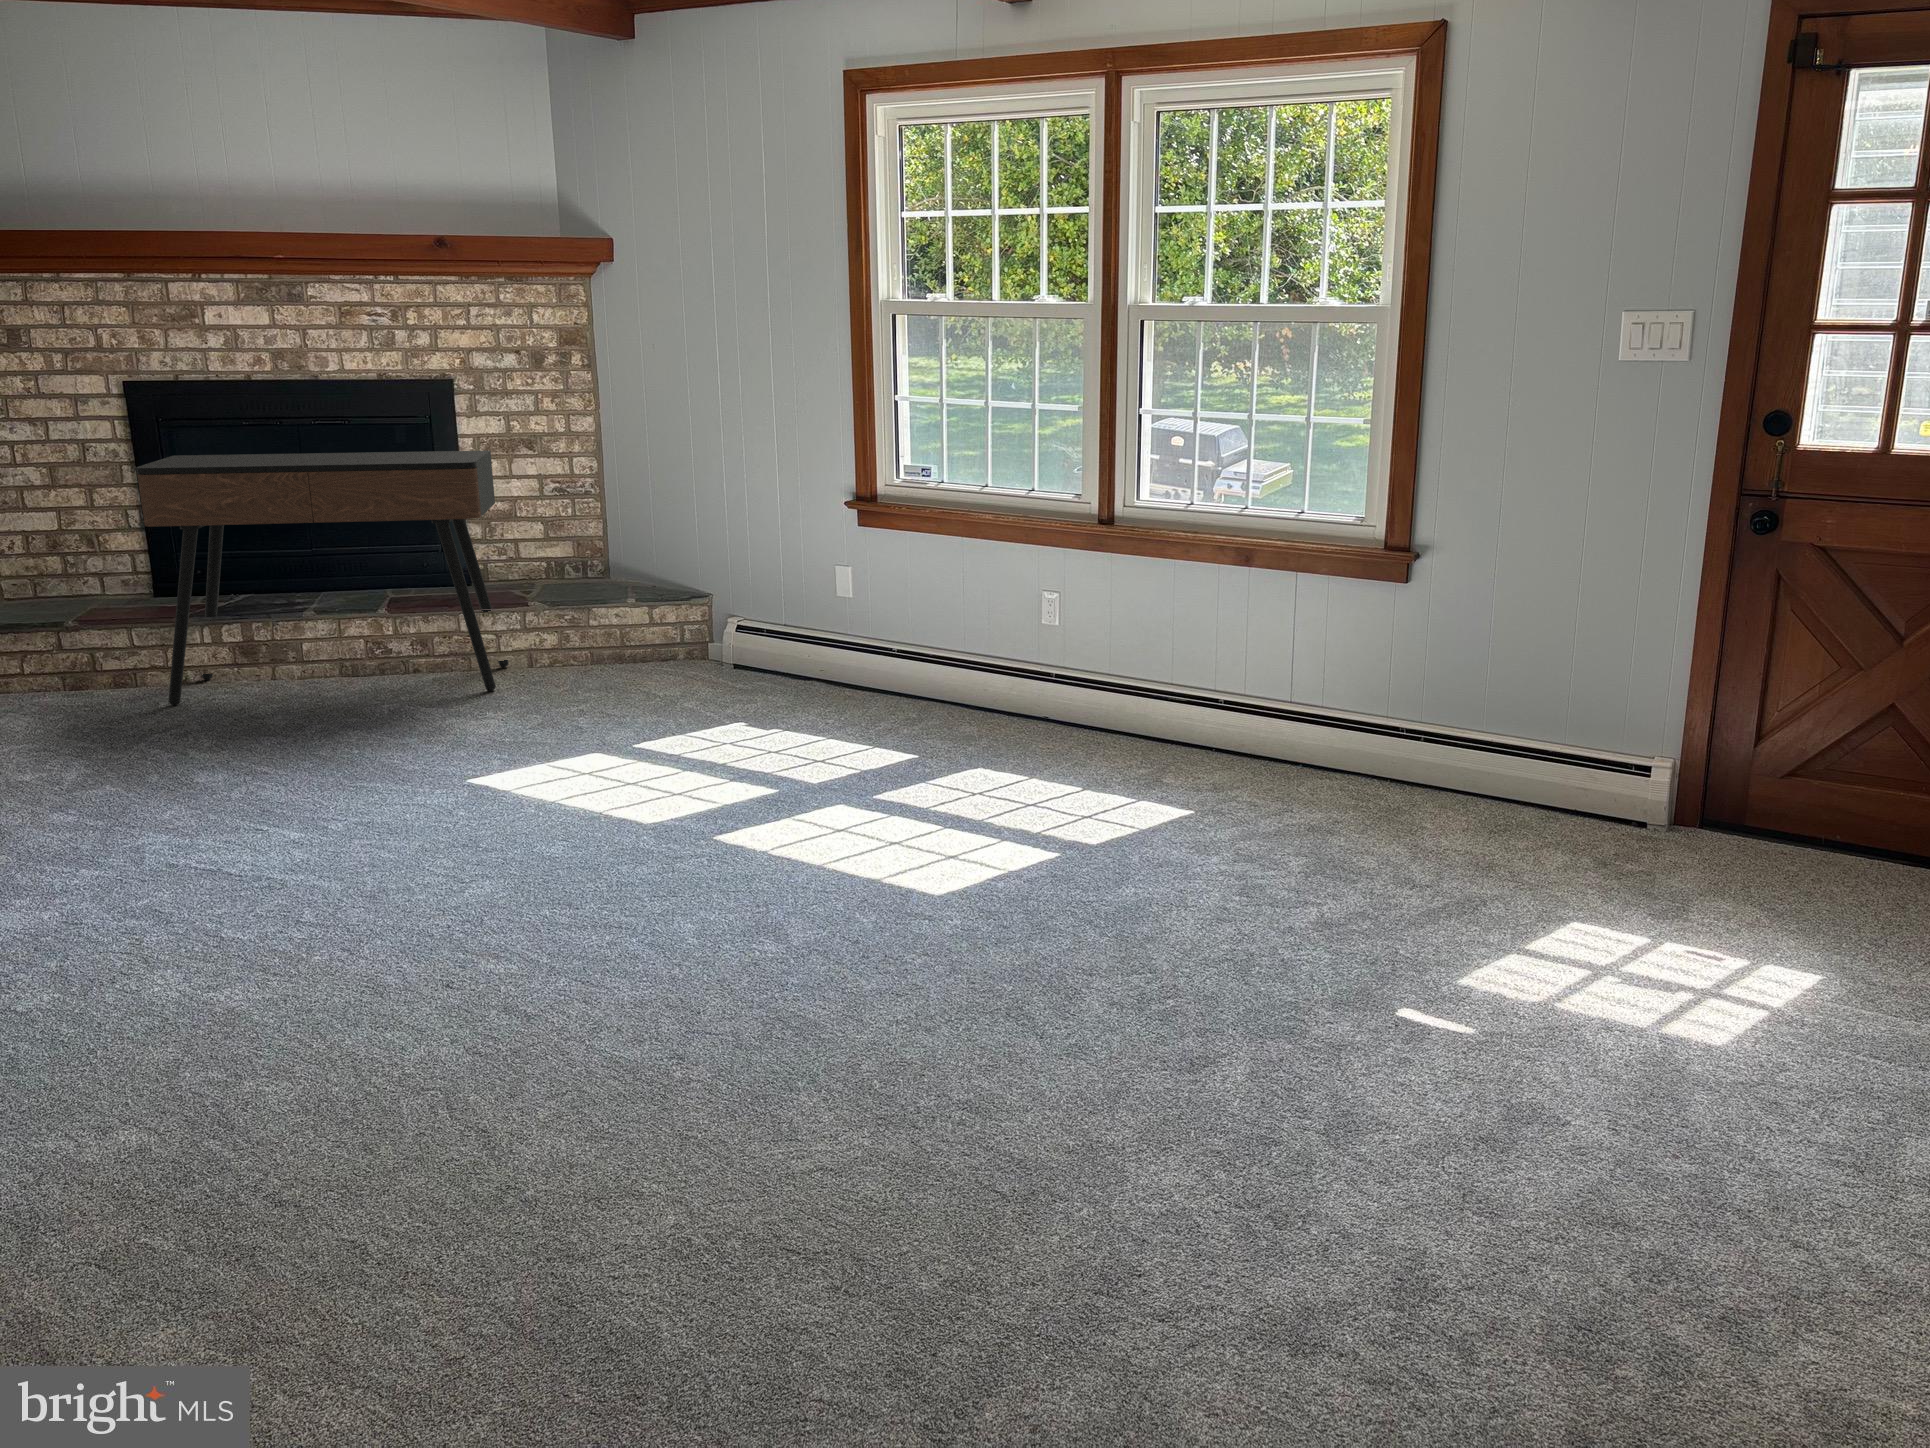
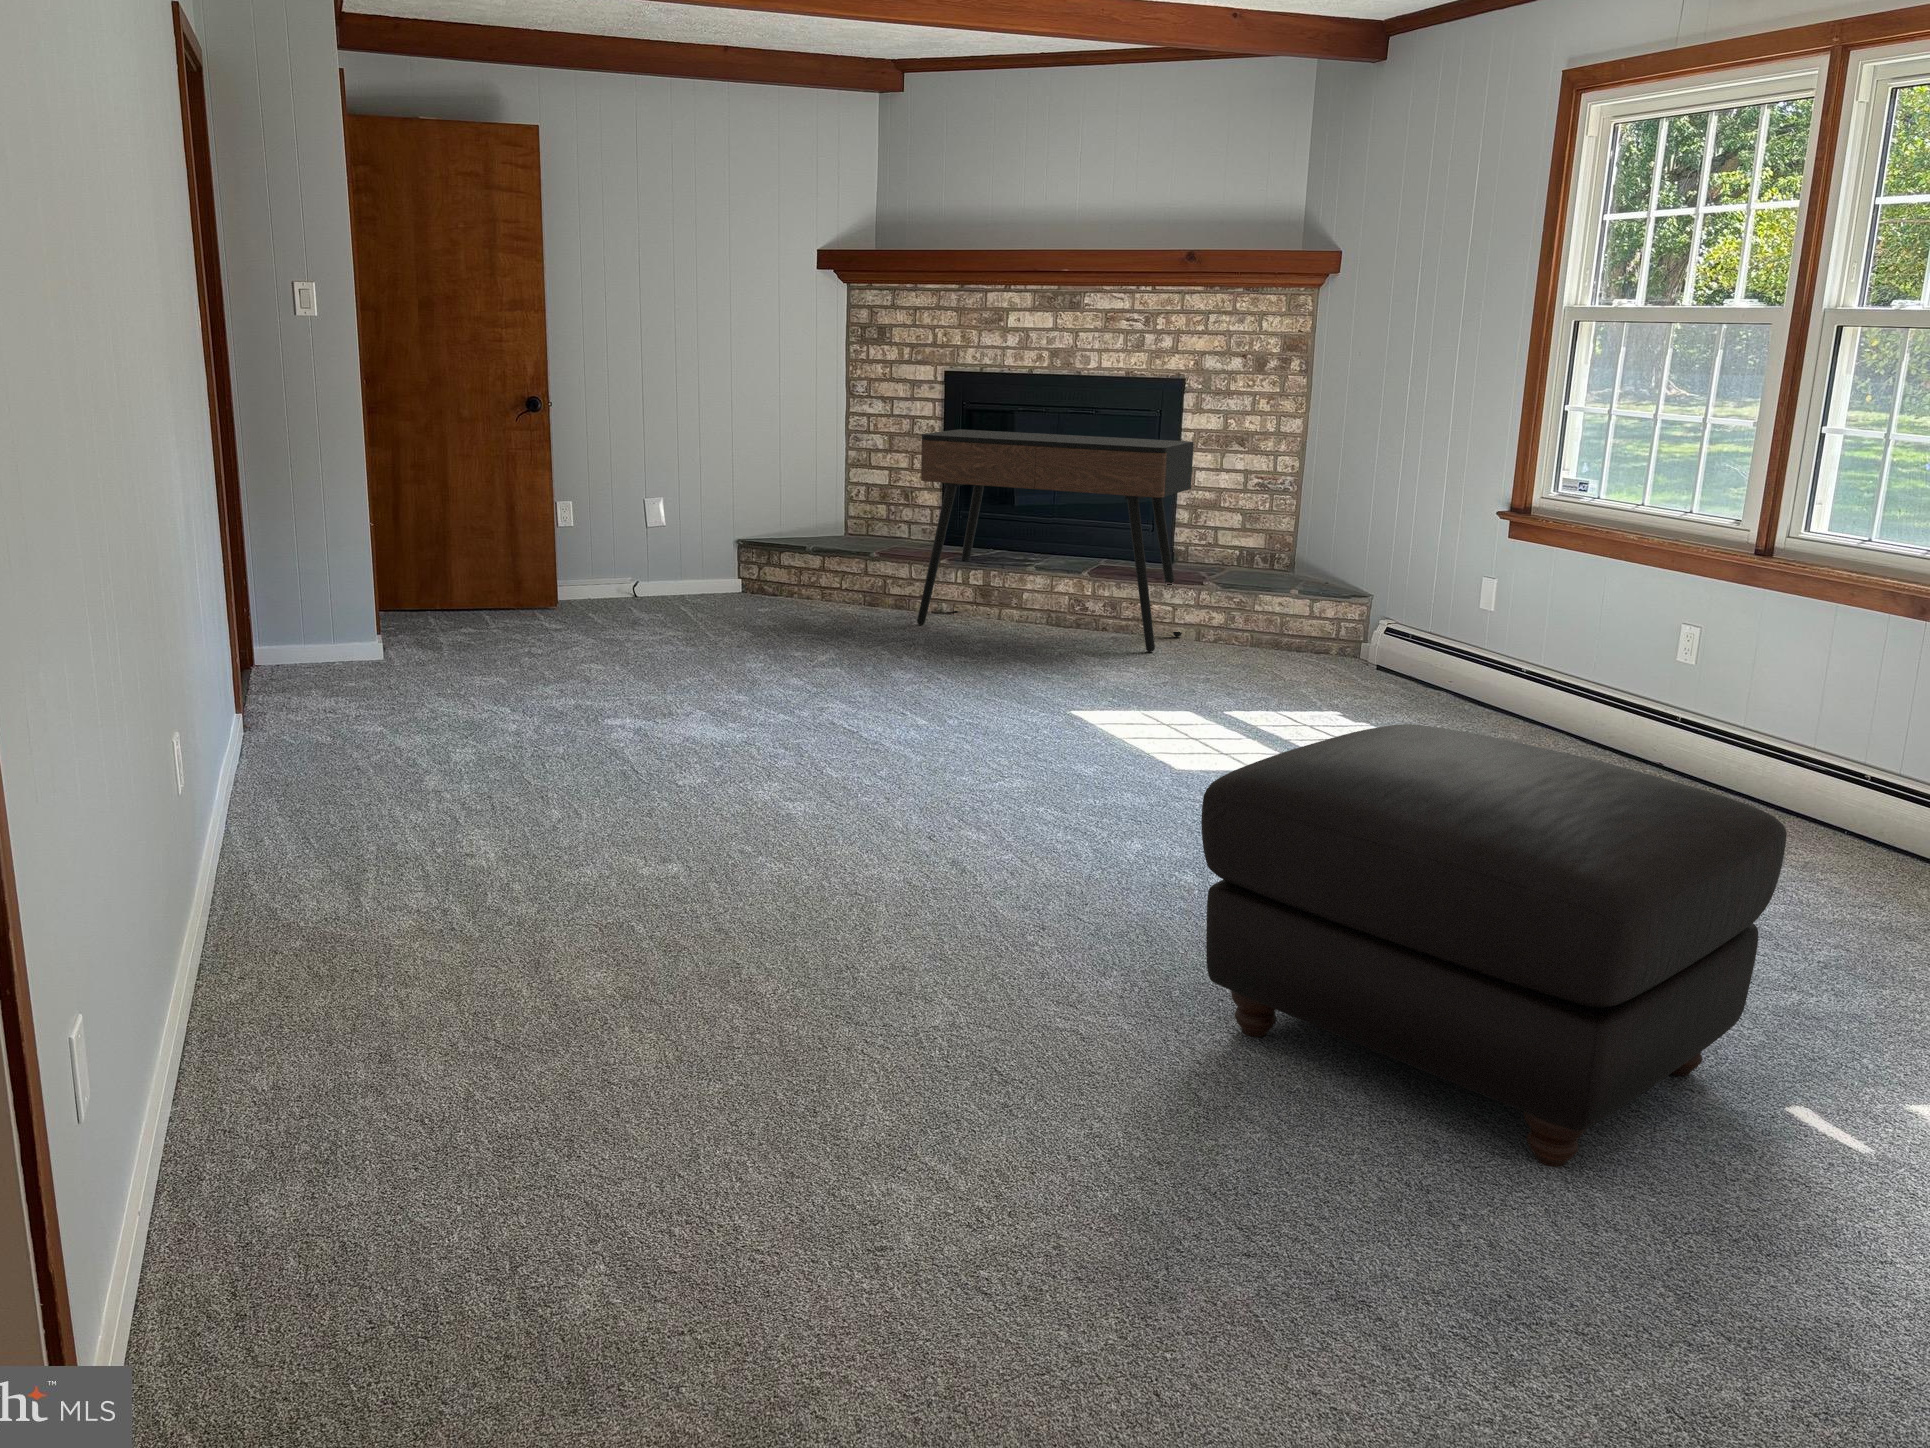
ottoman: none [935,754,1413,1153] -> present [1201,724,1787,1167]

